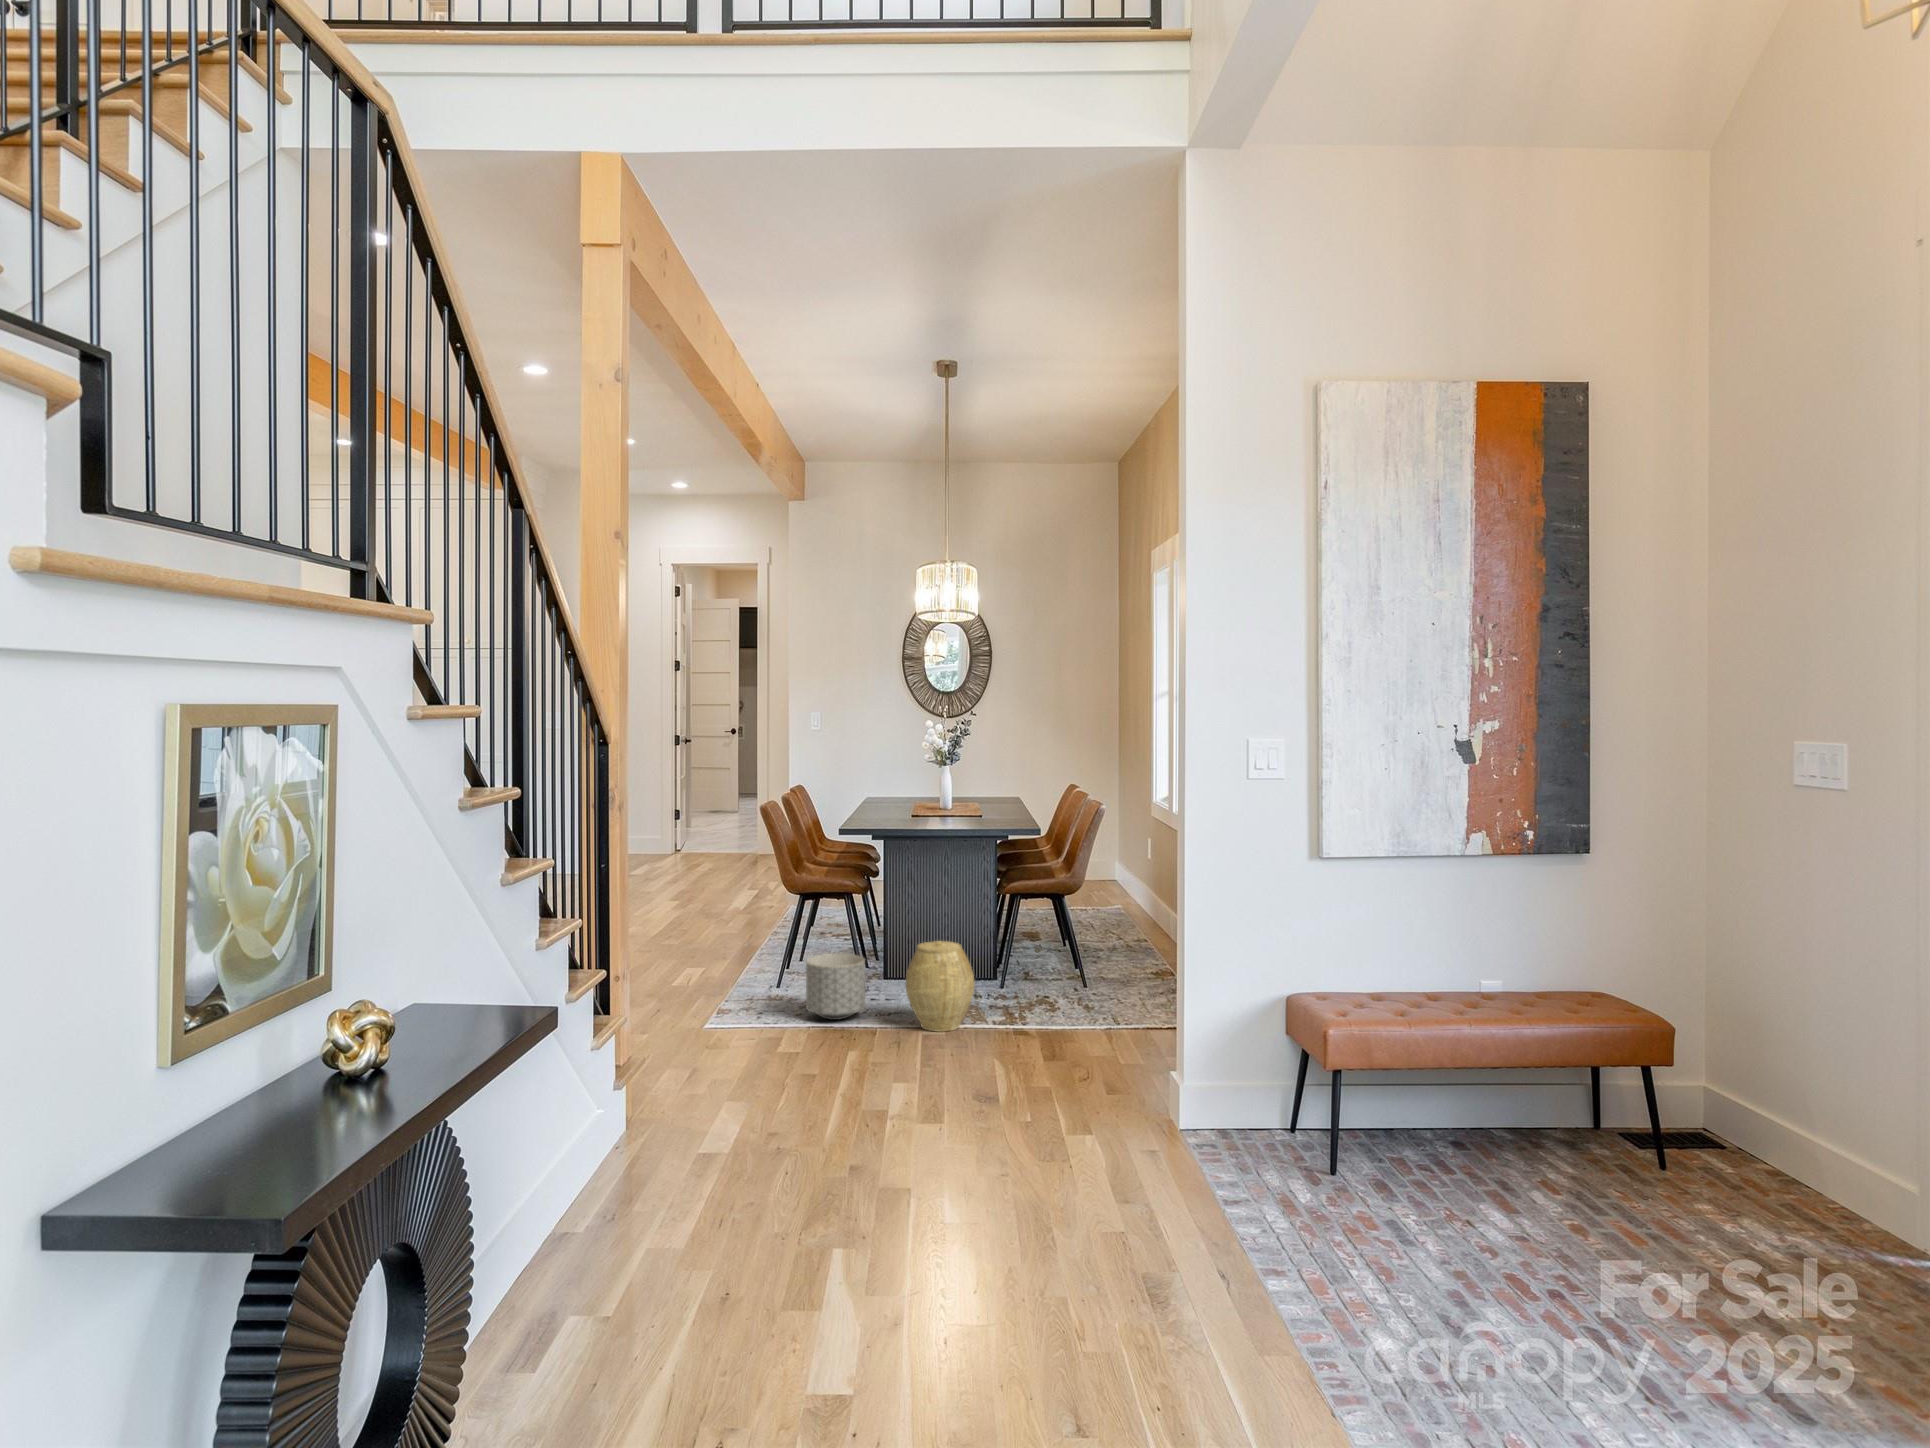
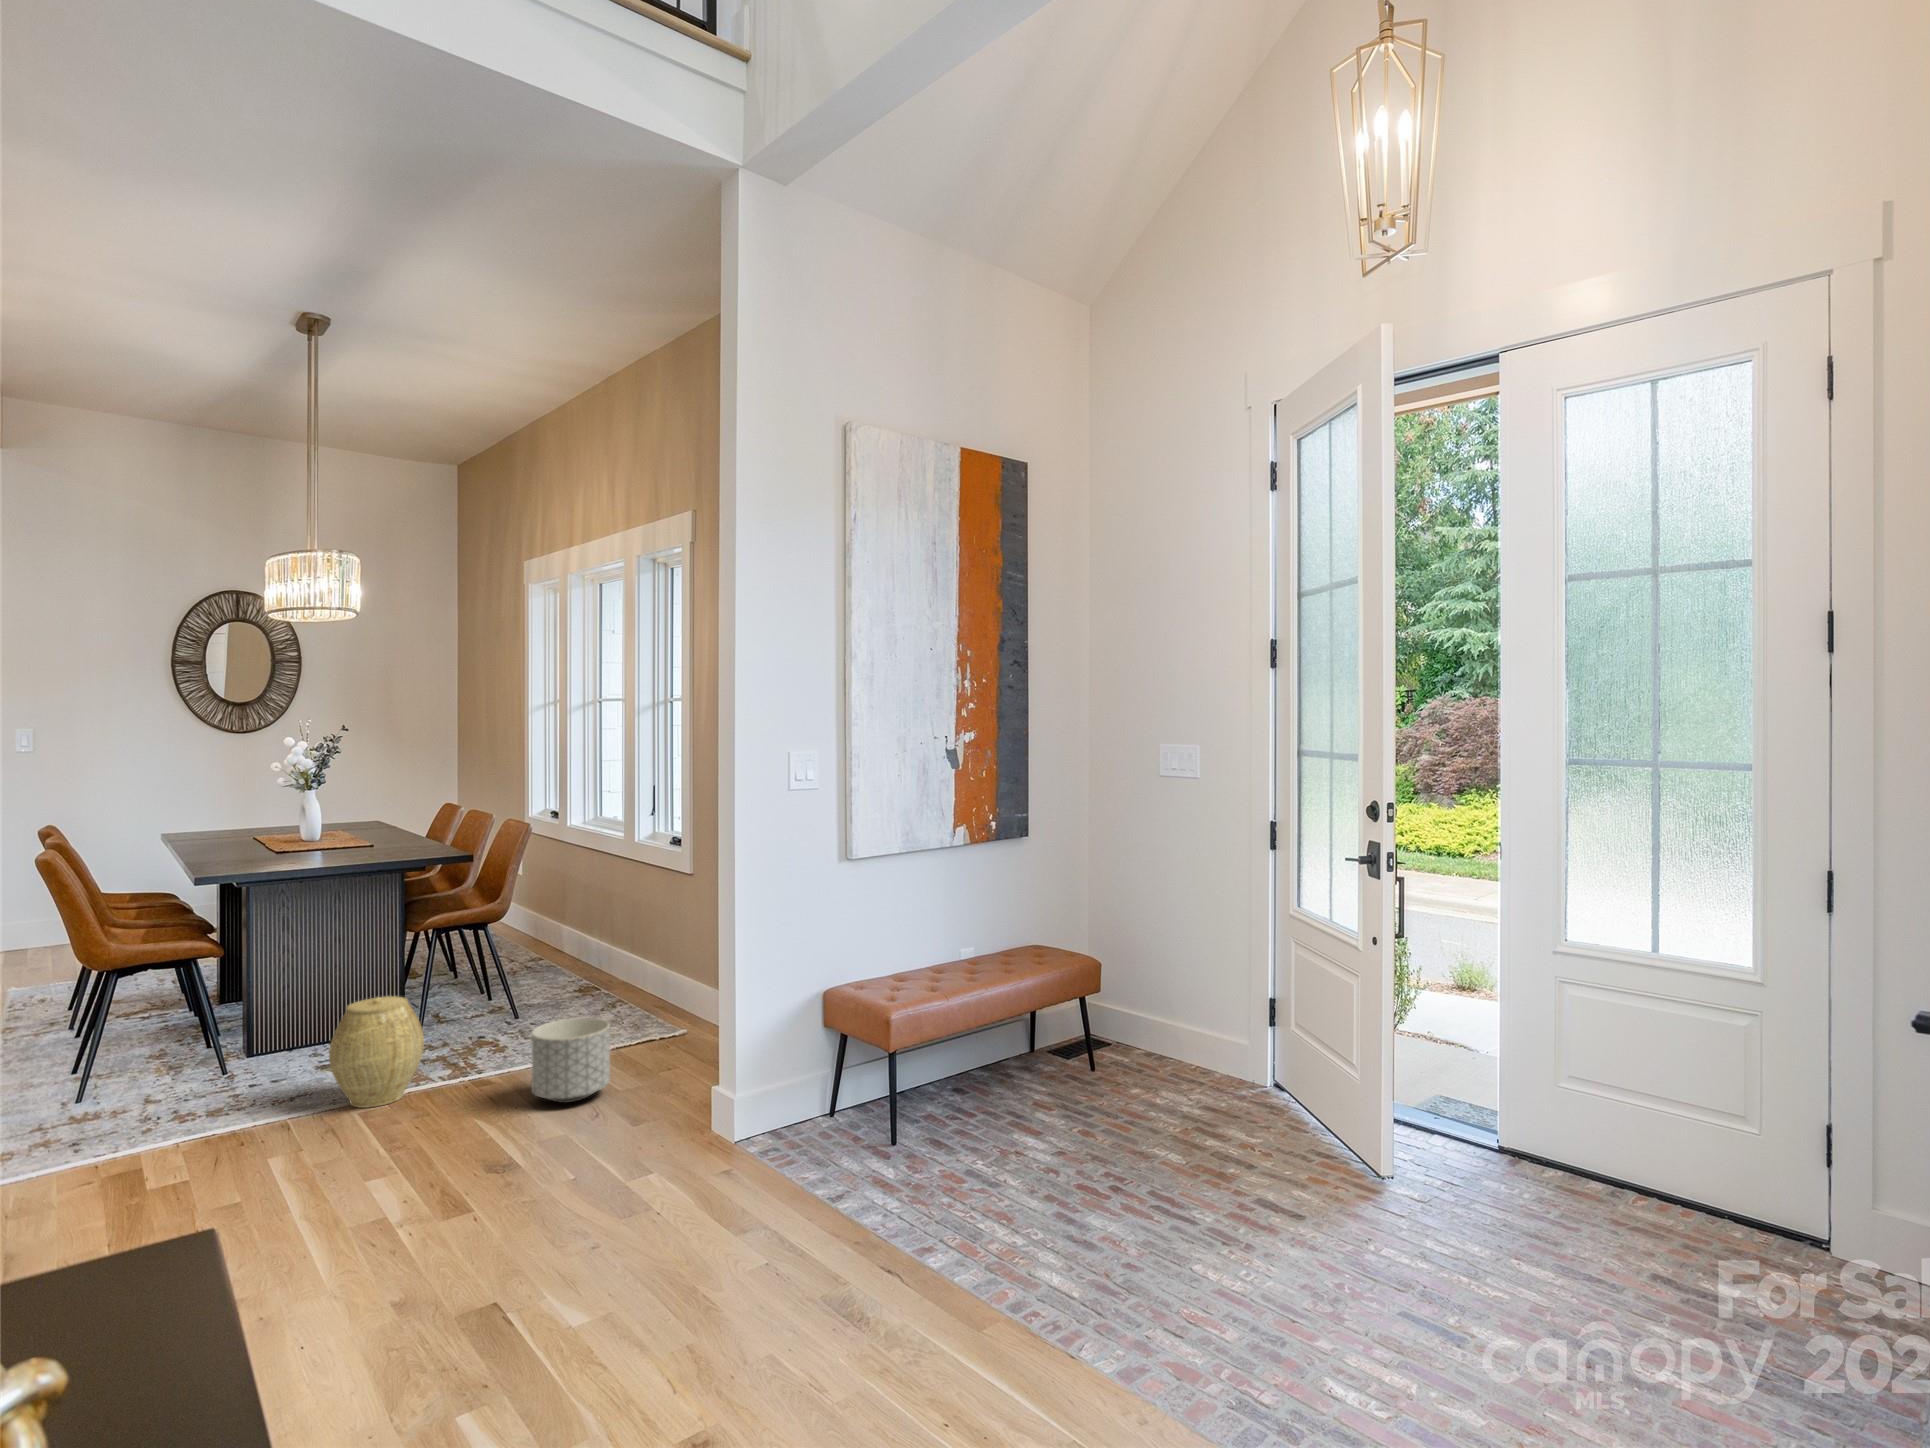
planter: present [806,954,865,1020] -> present [532,1018,610,1103]

